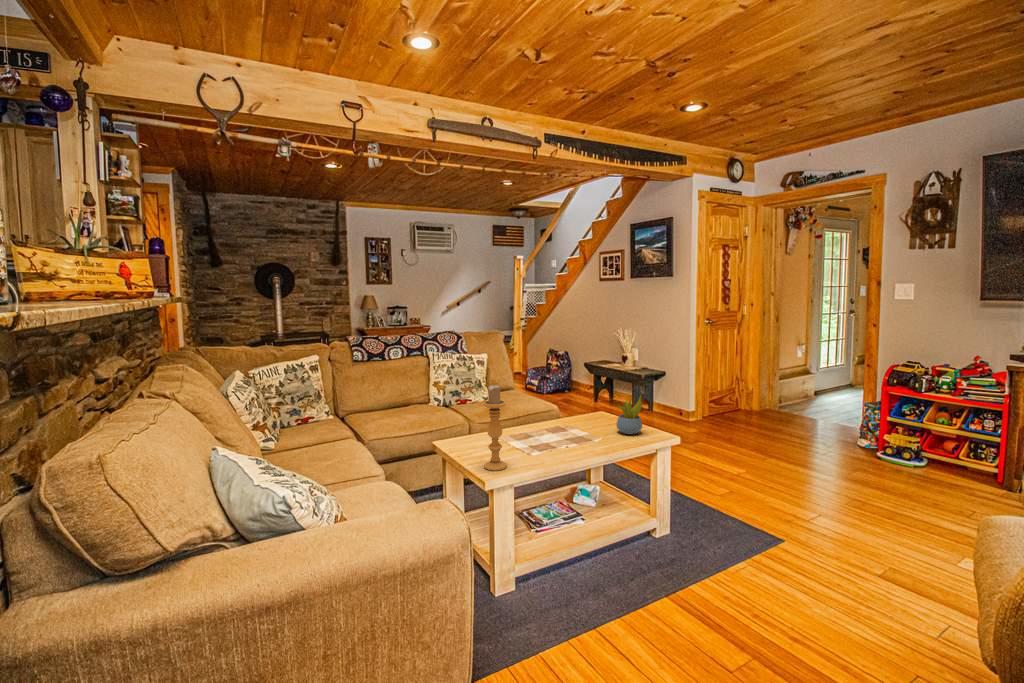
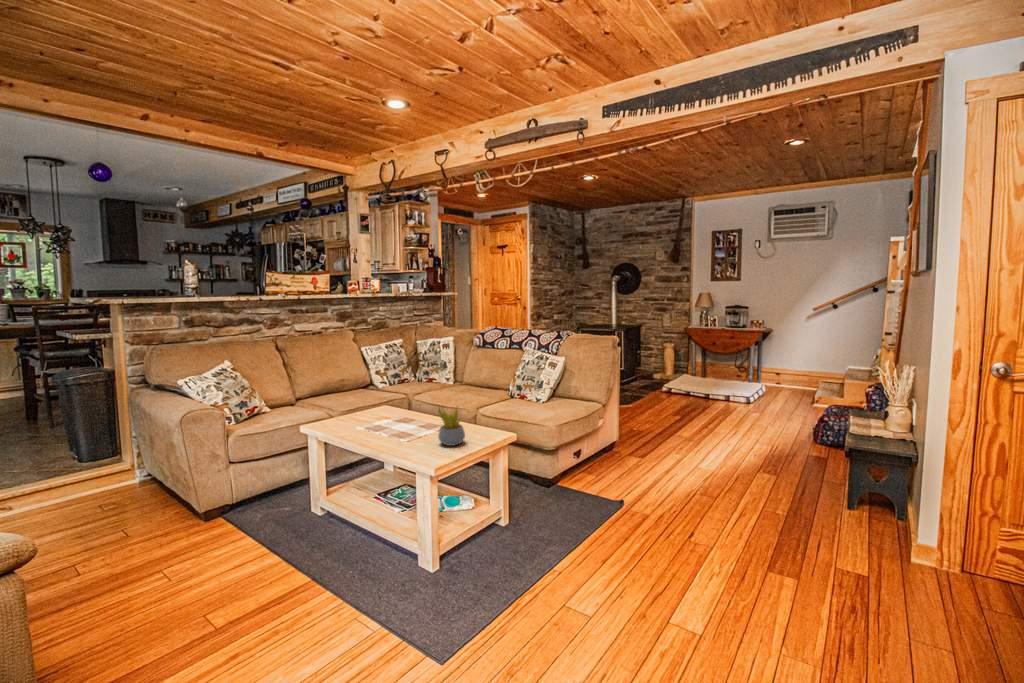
candle holder: present [484,385,507,471] -> none [321,364,341,428]

